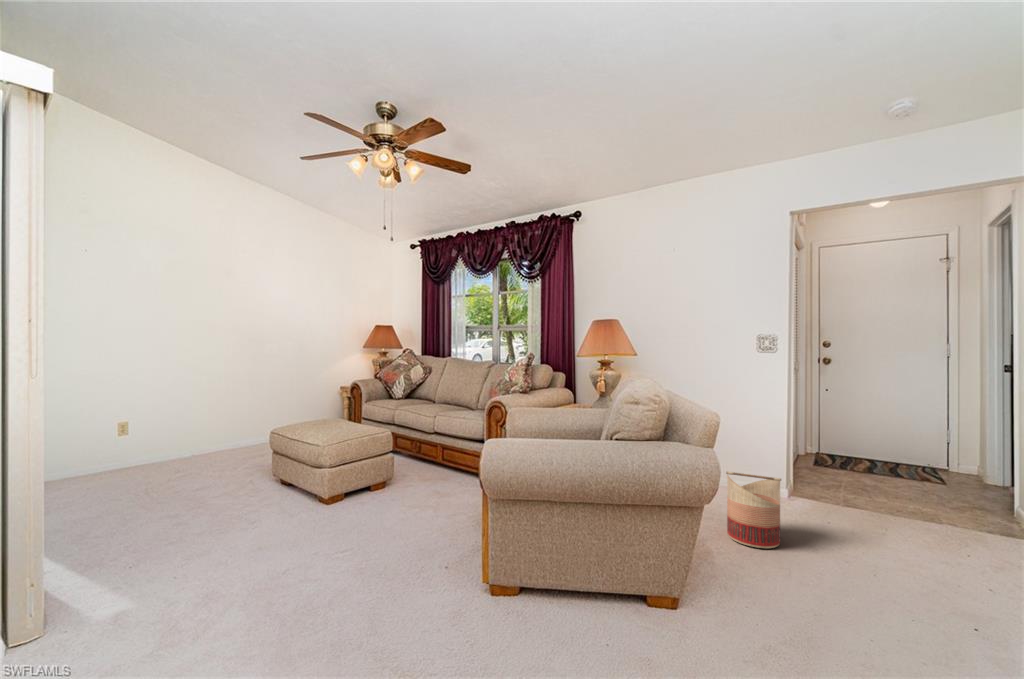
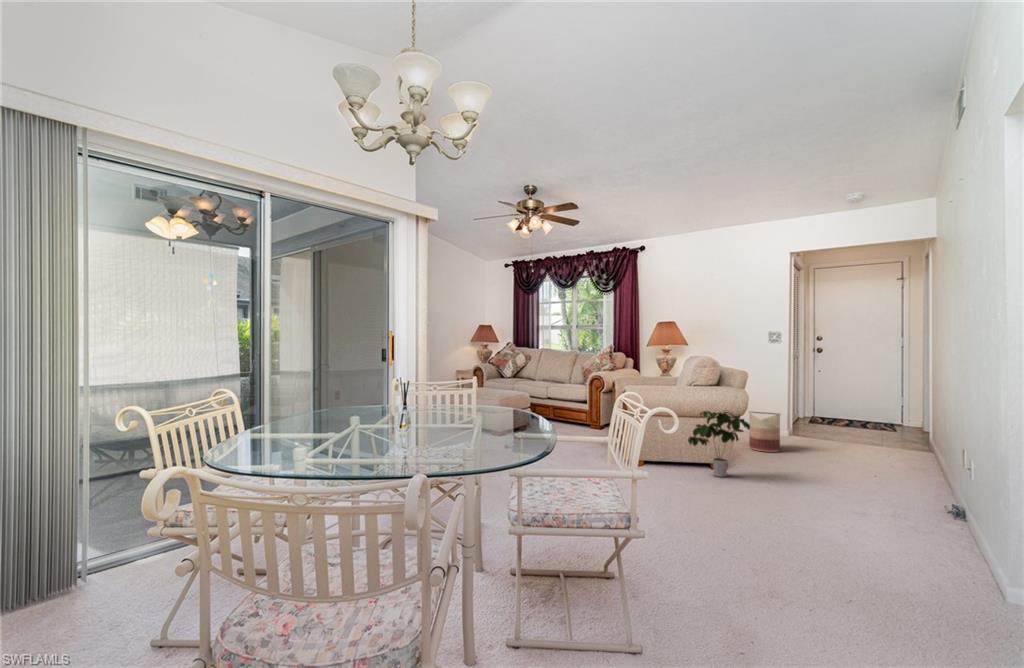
potted plant: none [598,504,728,653] -> present [688,410,750,477]

